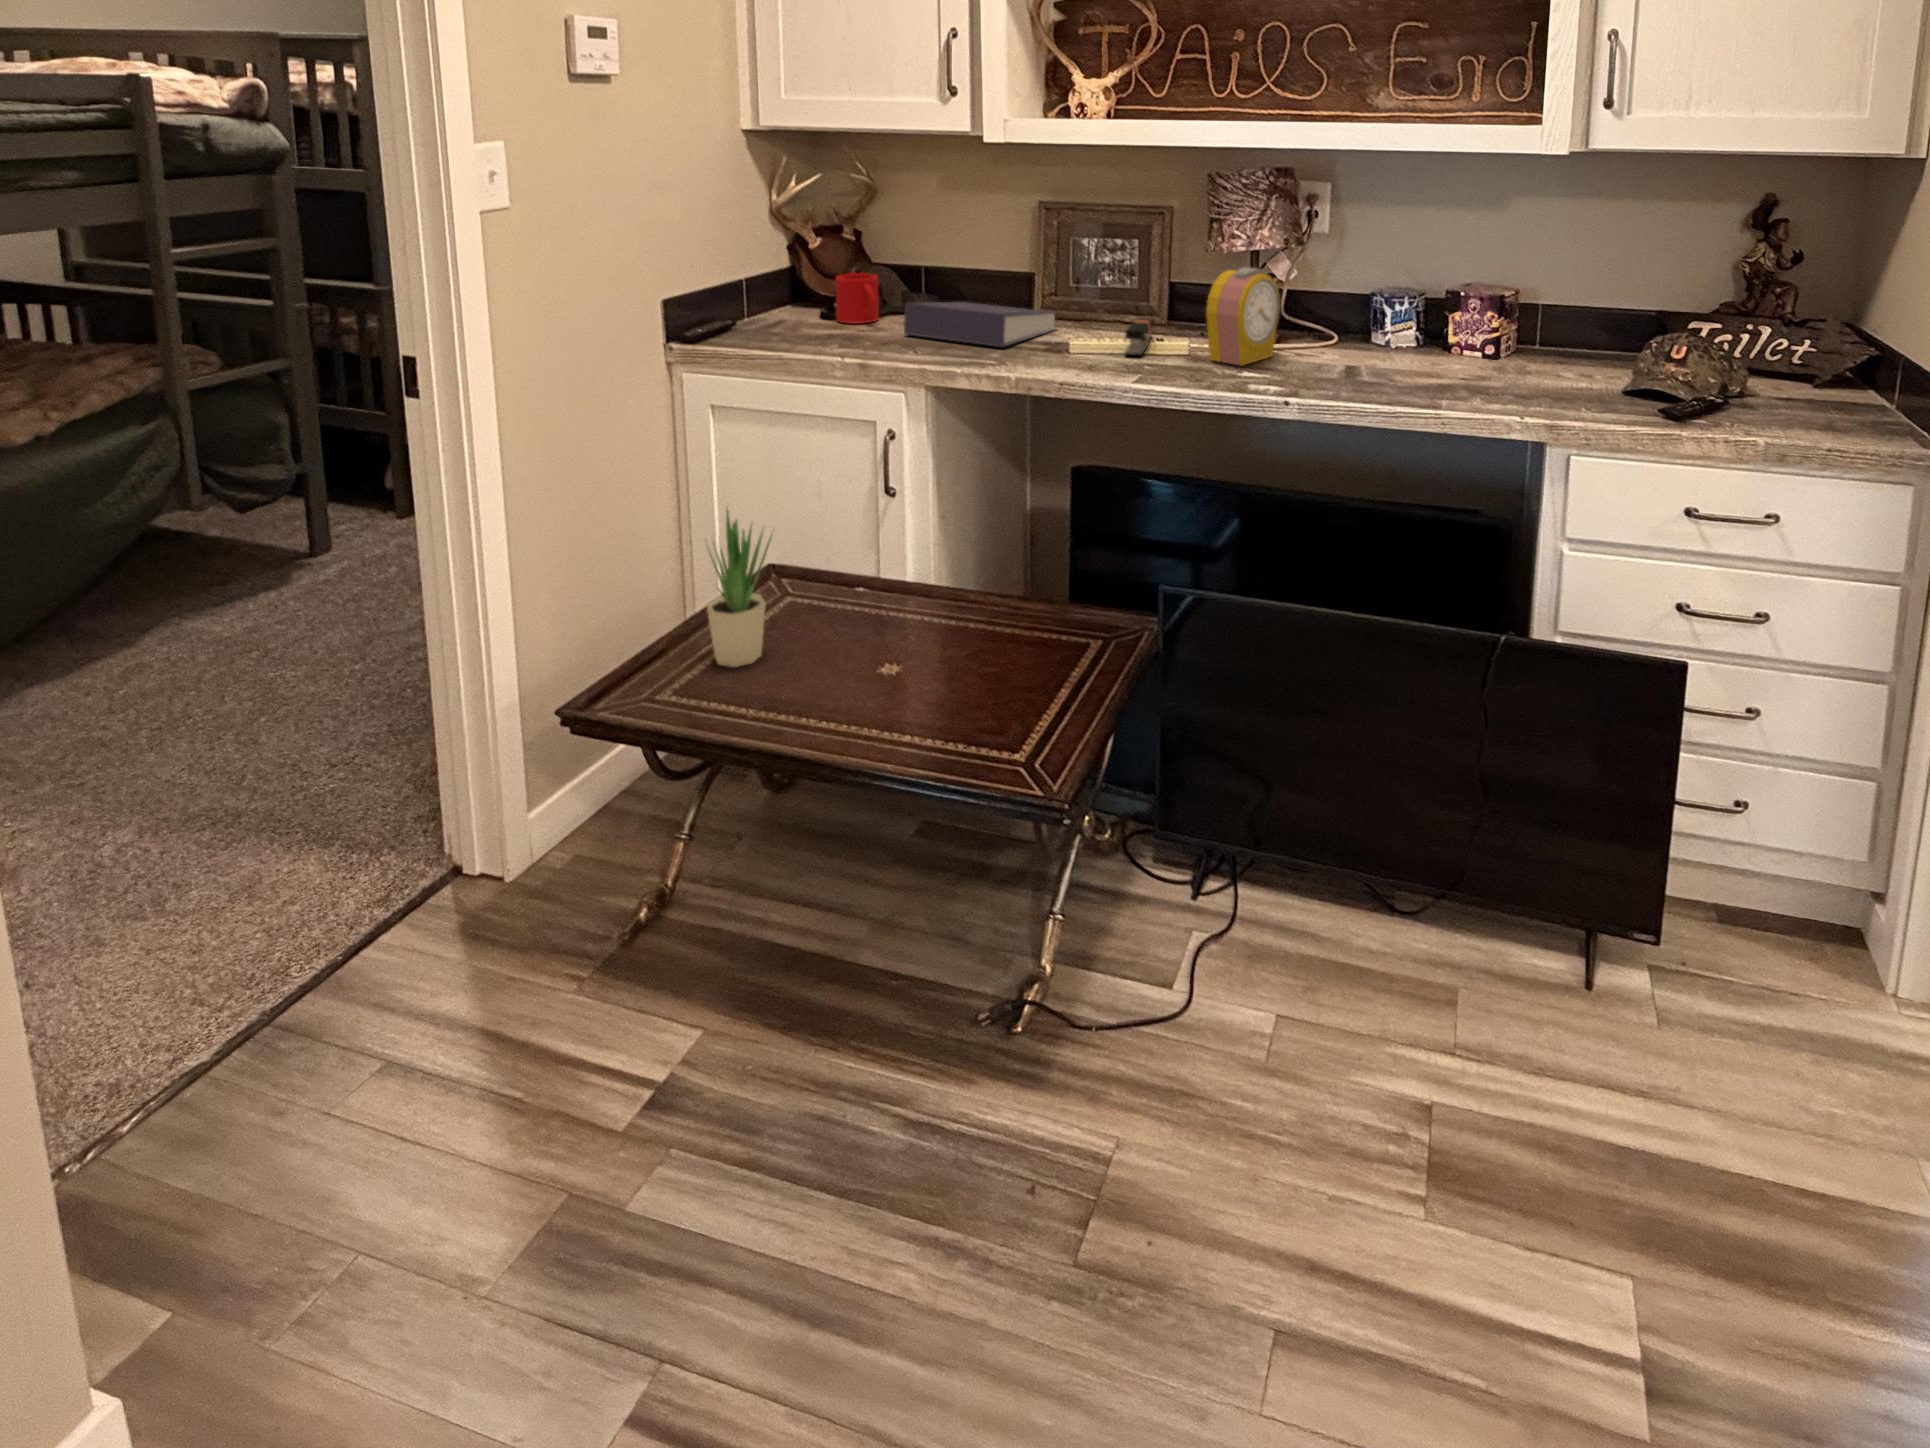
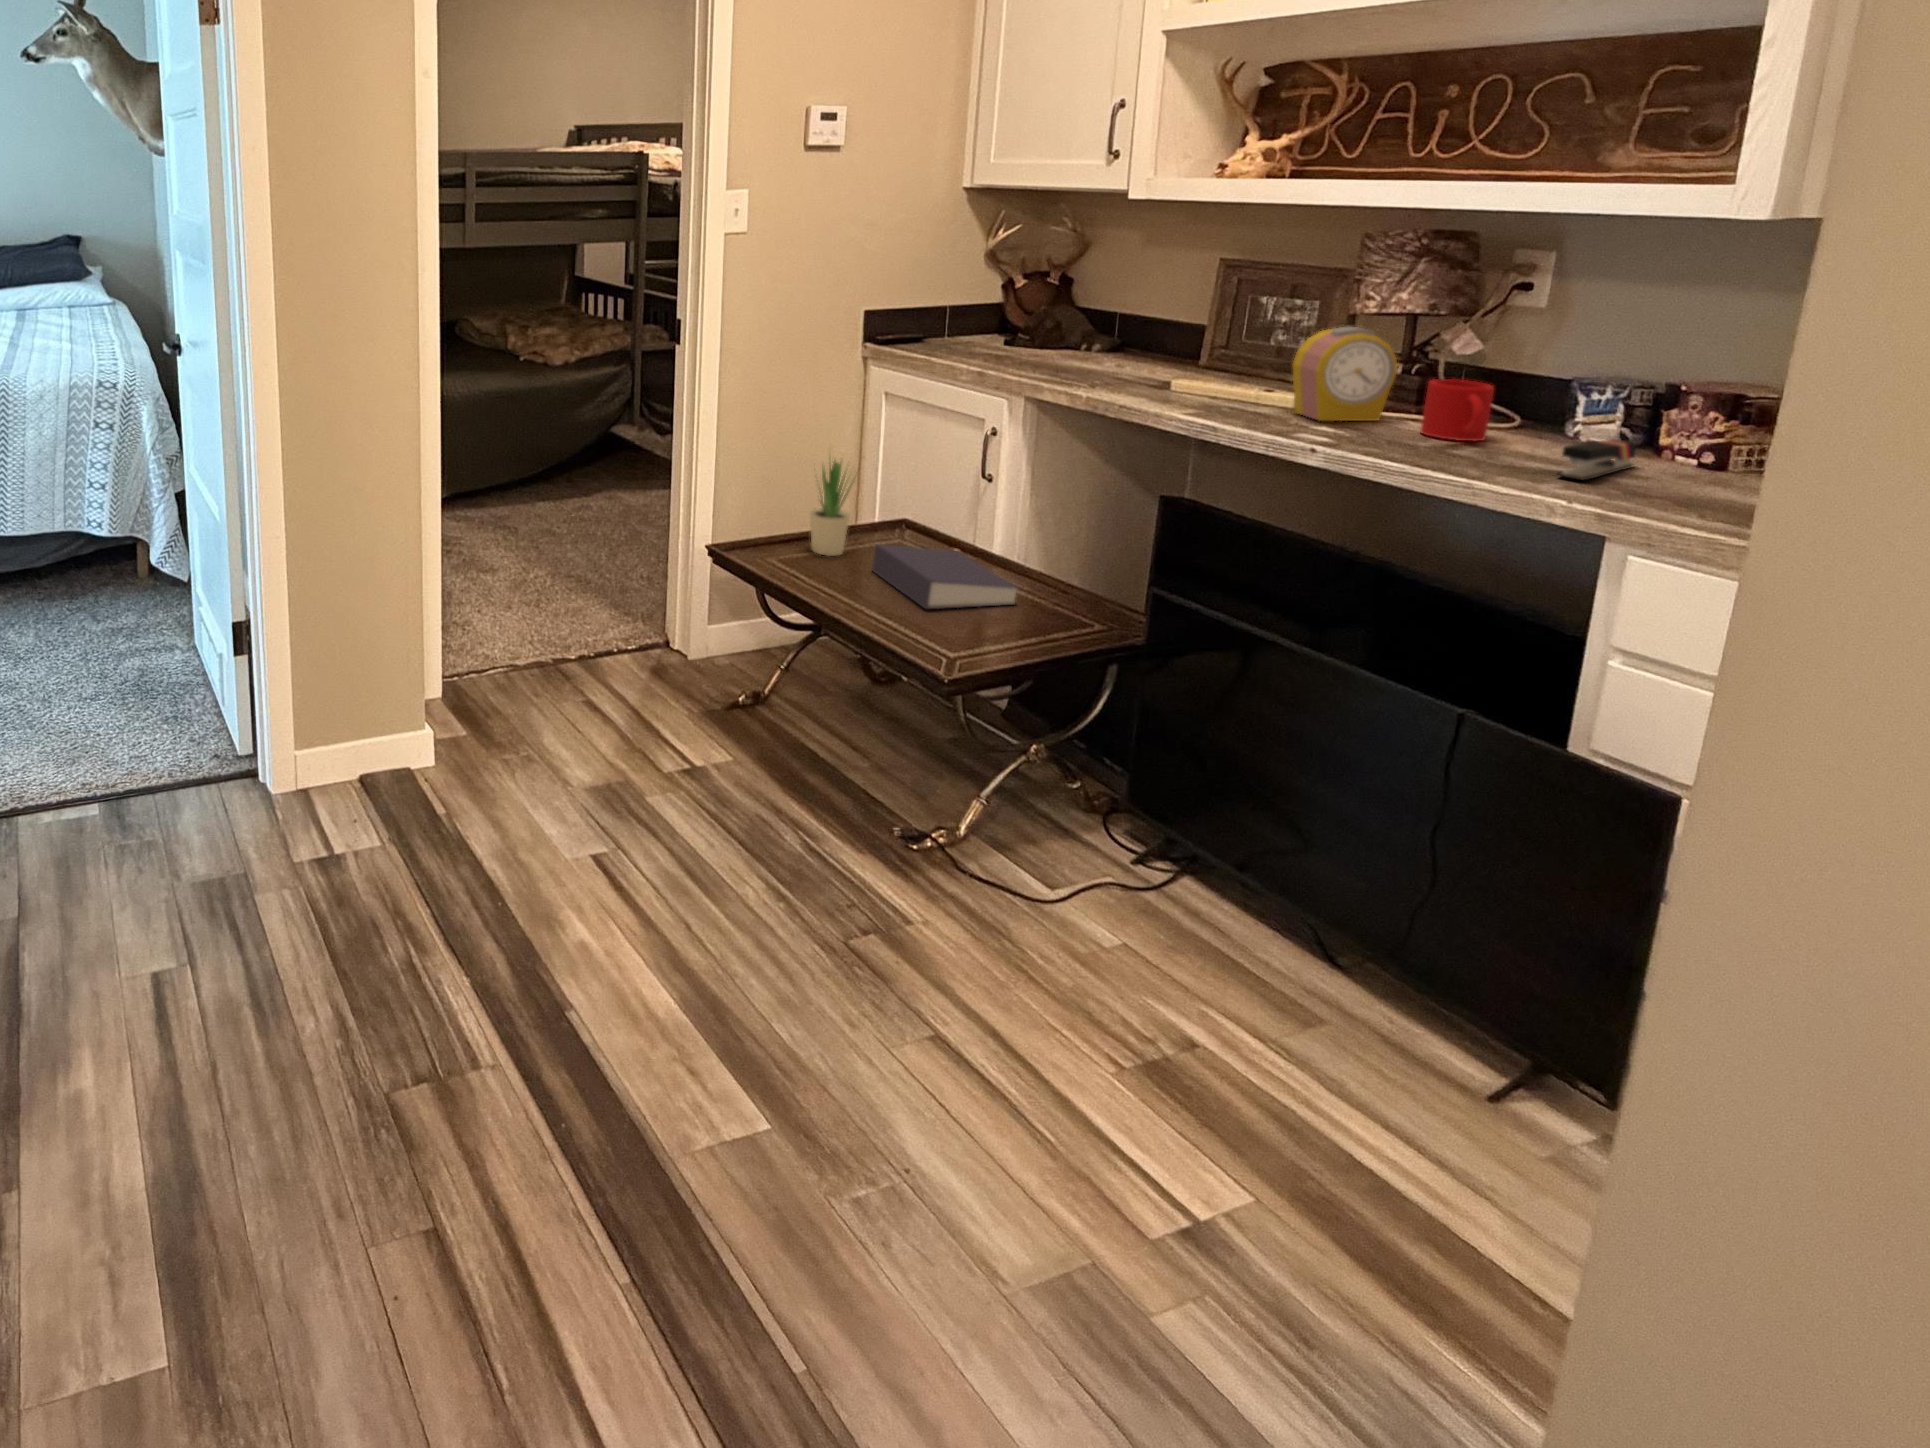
mug: present [836,273,879,324] -> present [1421,379,1494,441]
book: present [904,302,1055,347] -> present [872,544,1017,609]
stapler: present [1125,318,1151,356] -> present [1558,439,1635,481]

